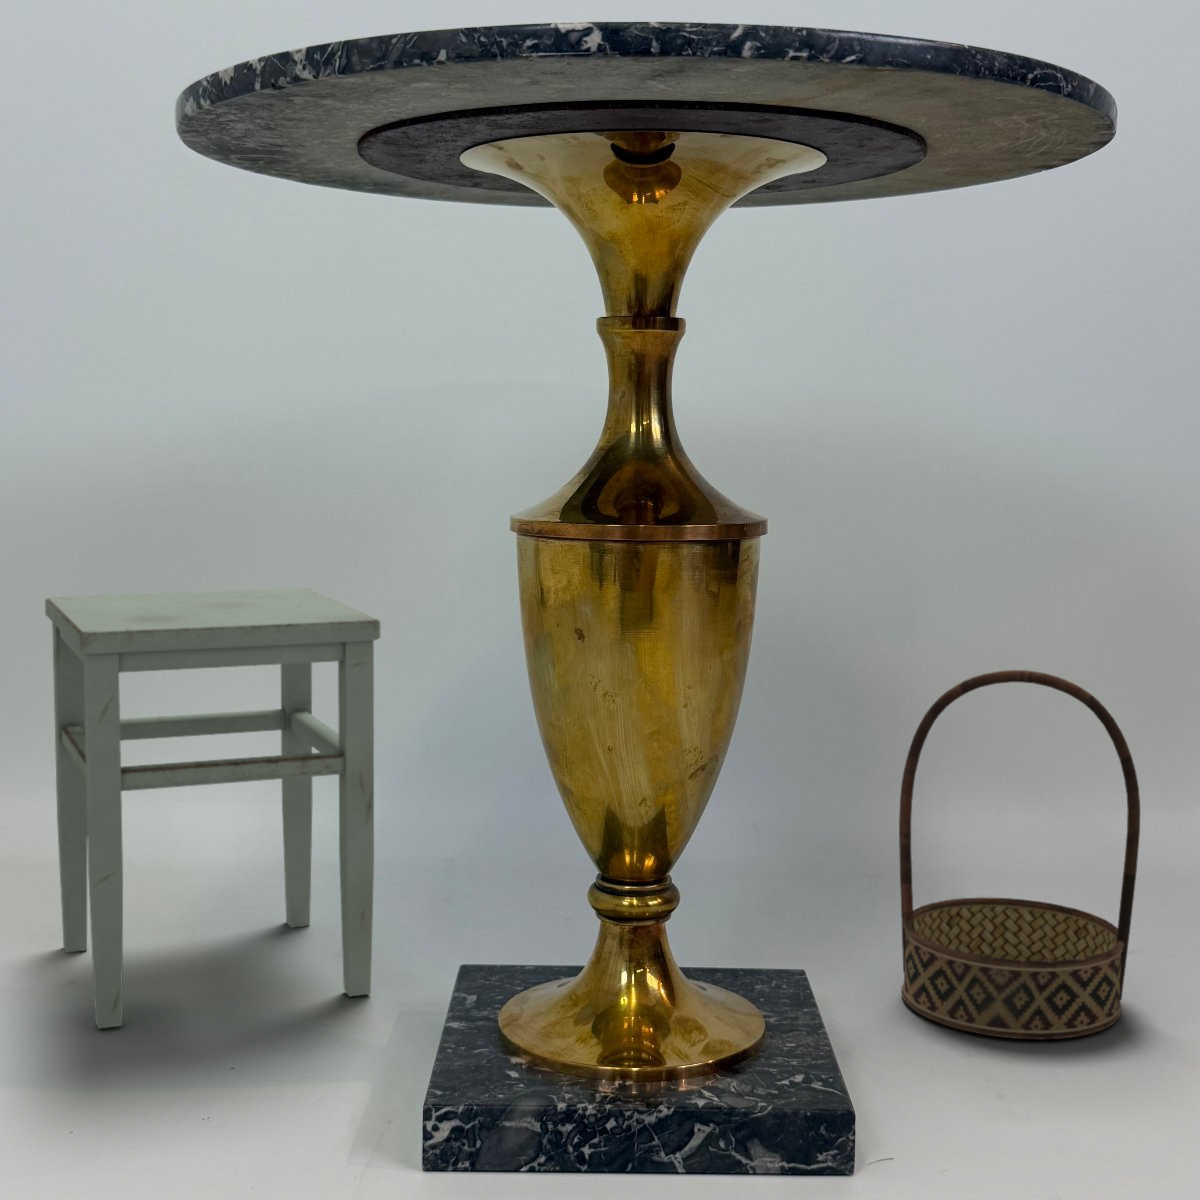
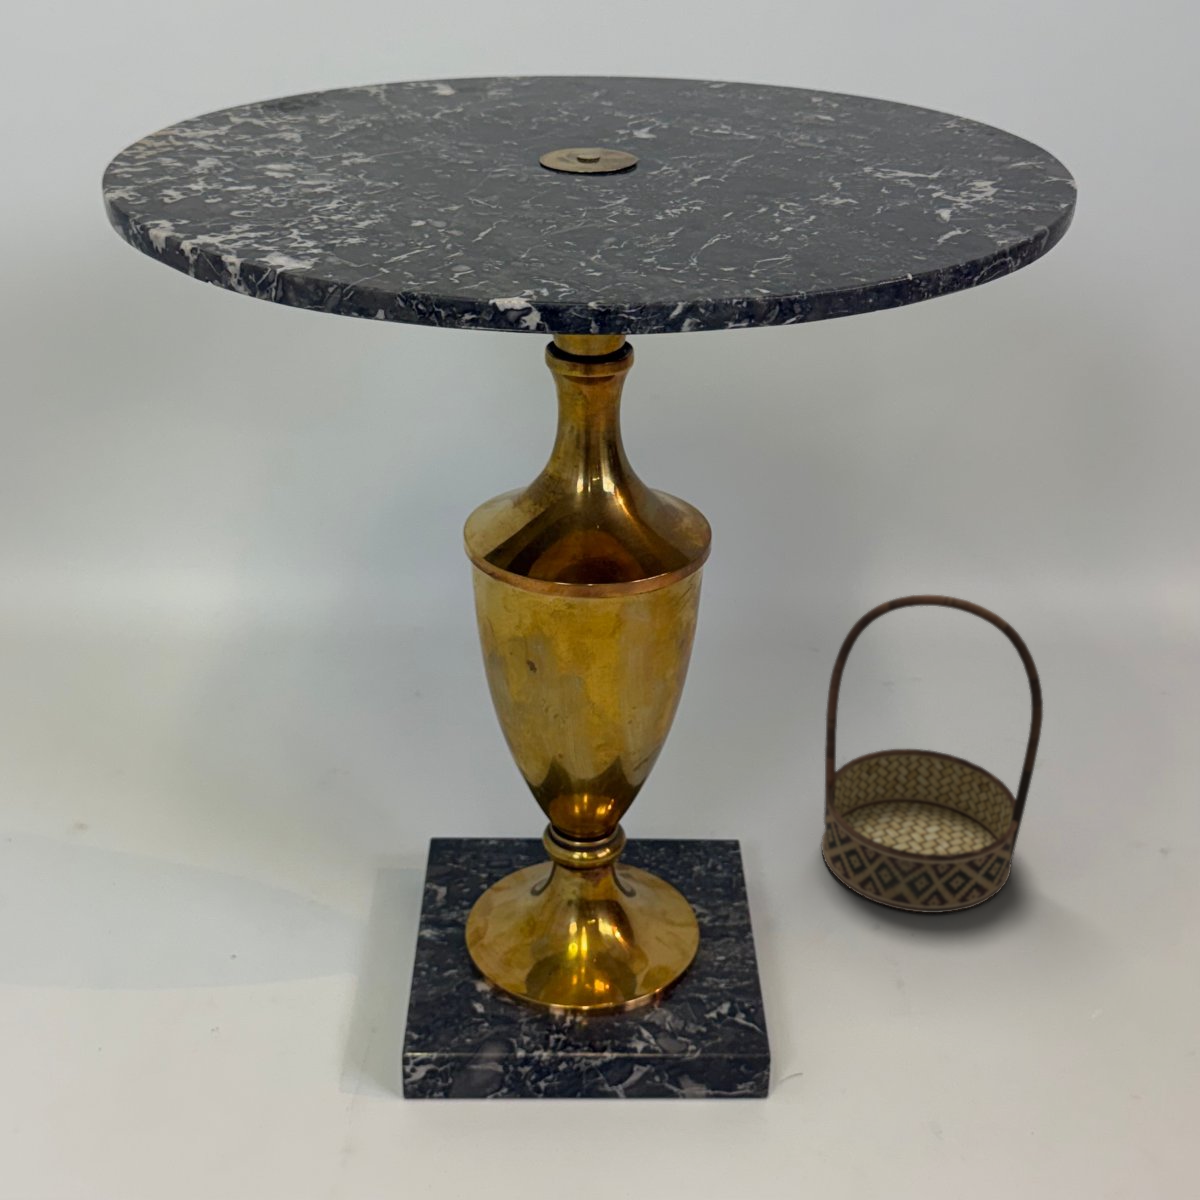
stool: present [45,589,381,1028] -> none [26,459,356,910]

